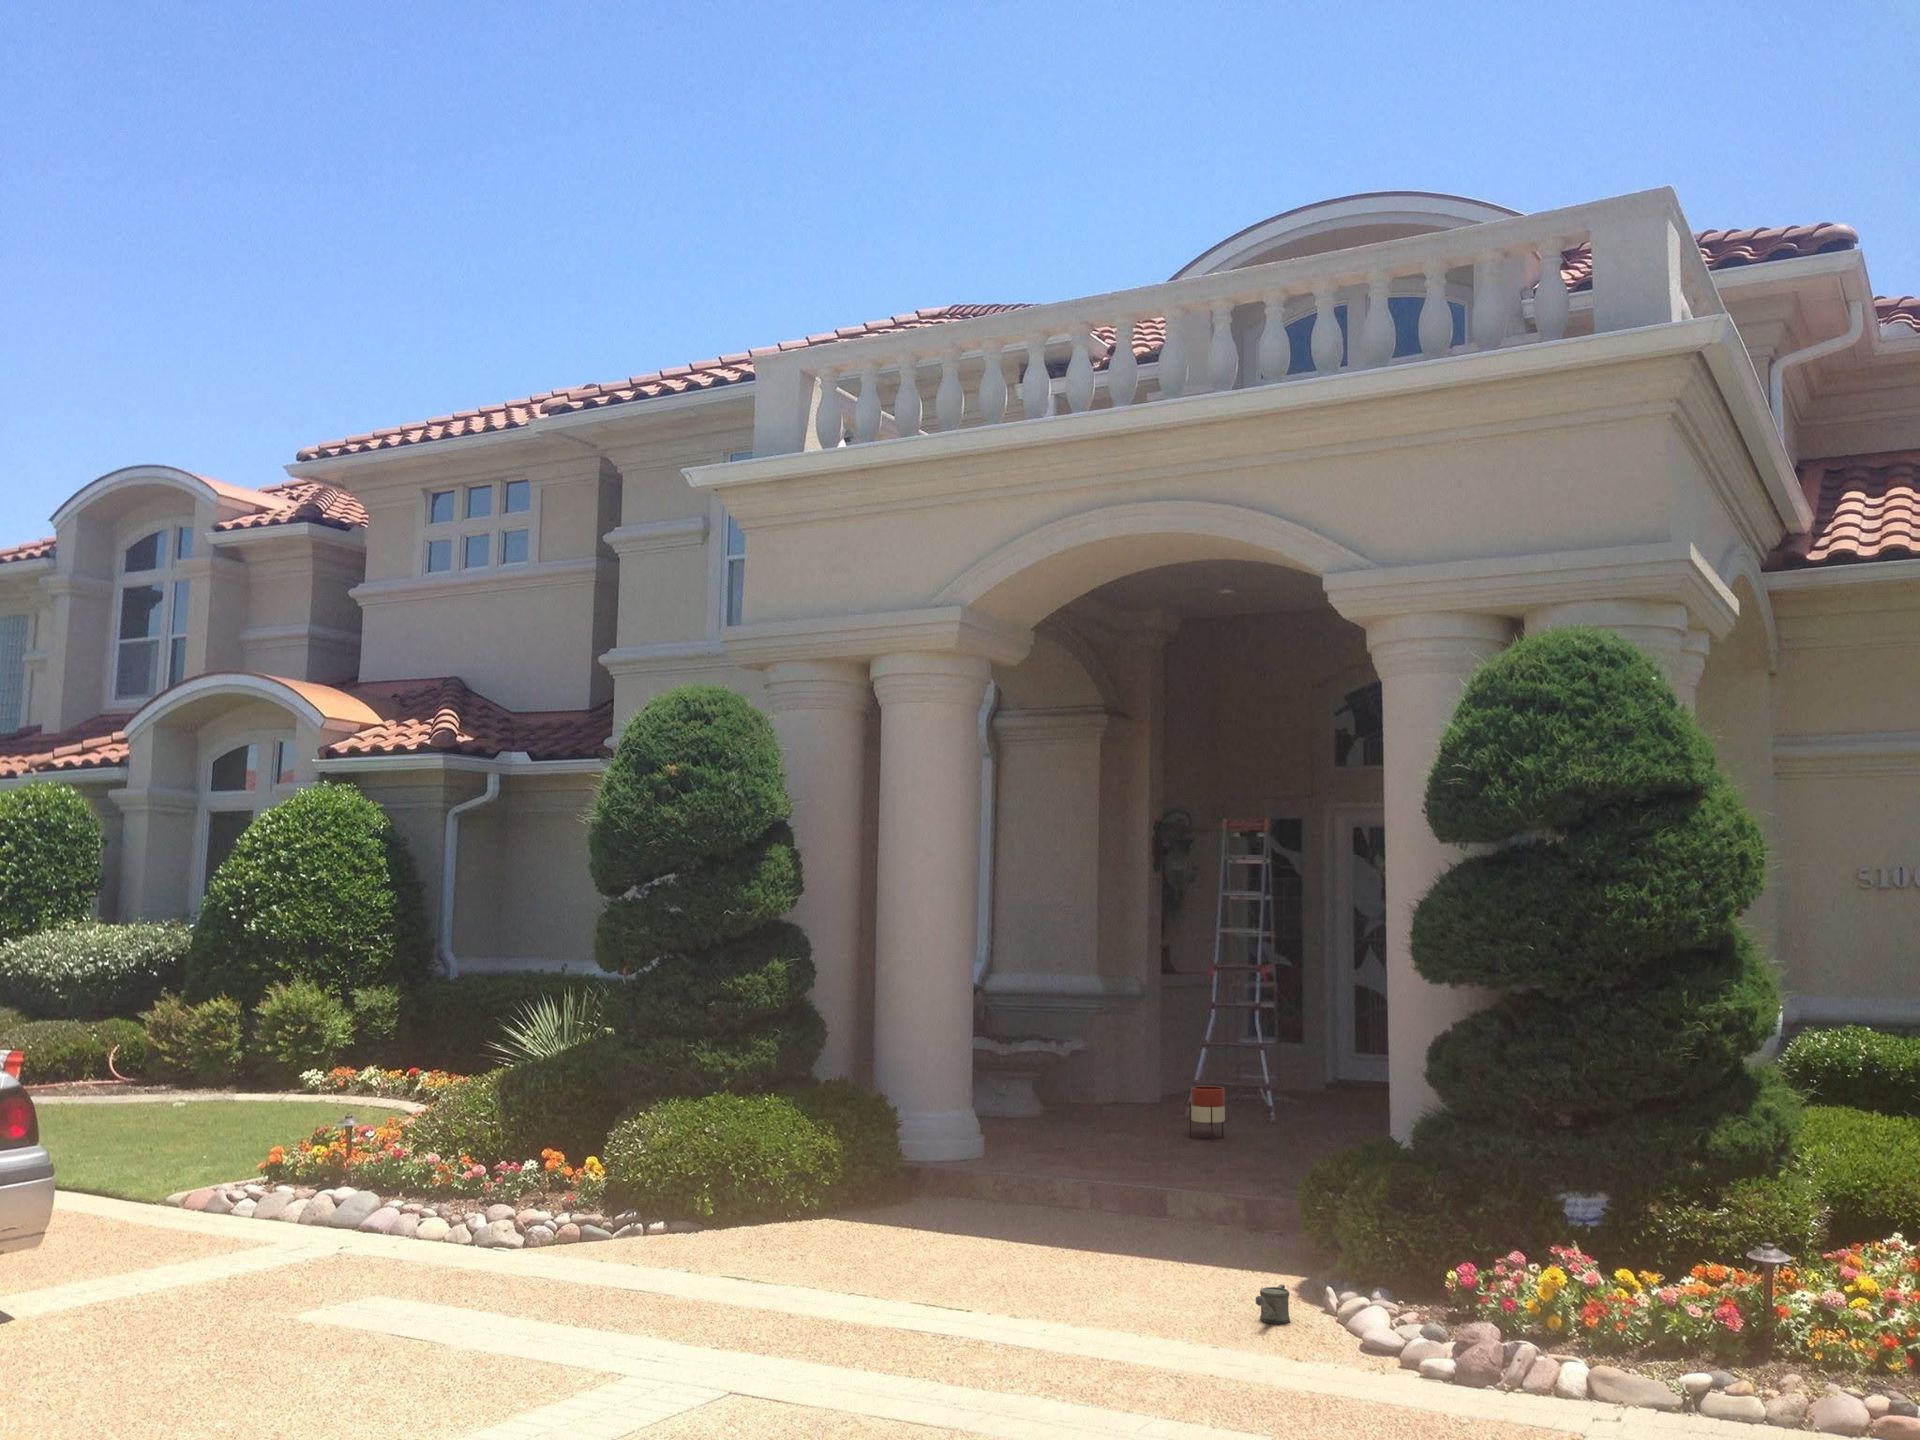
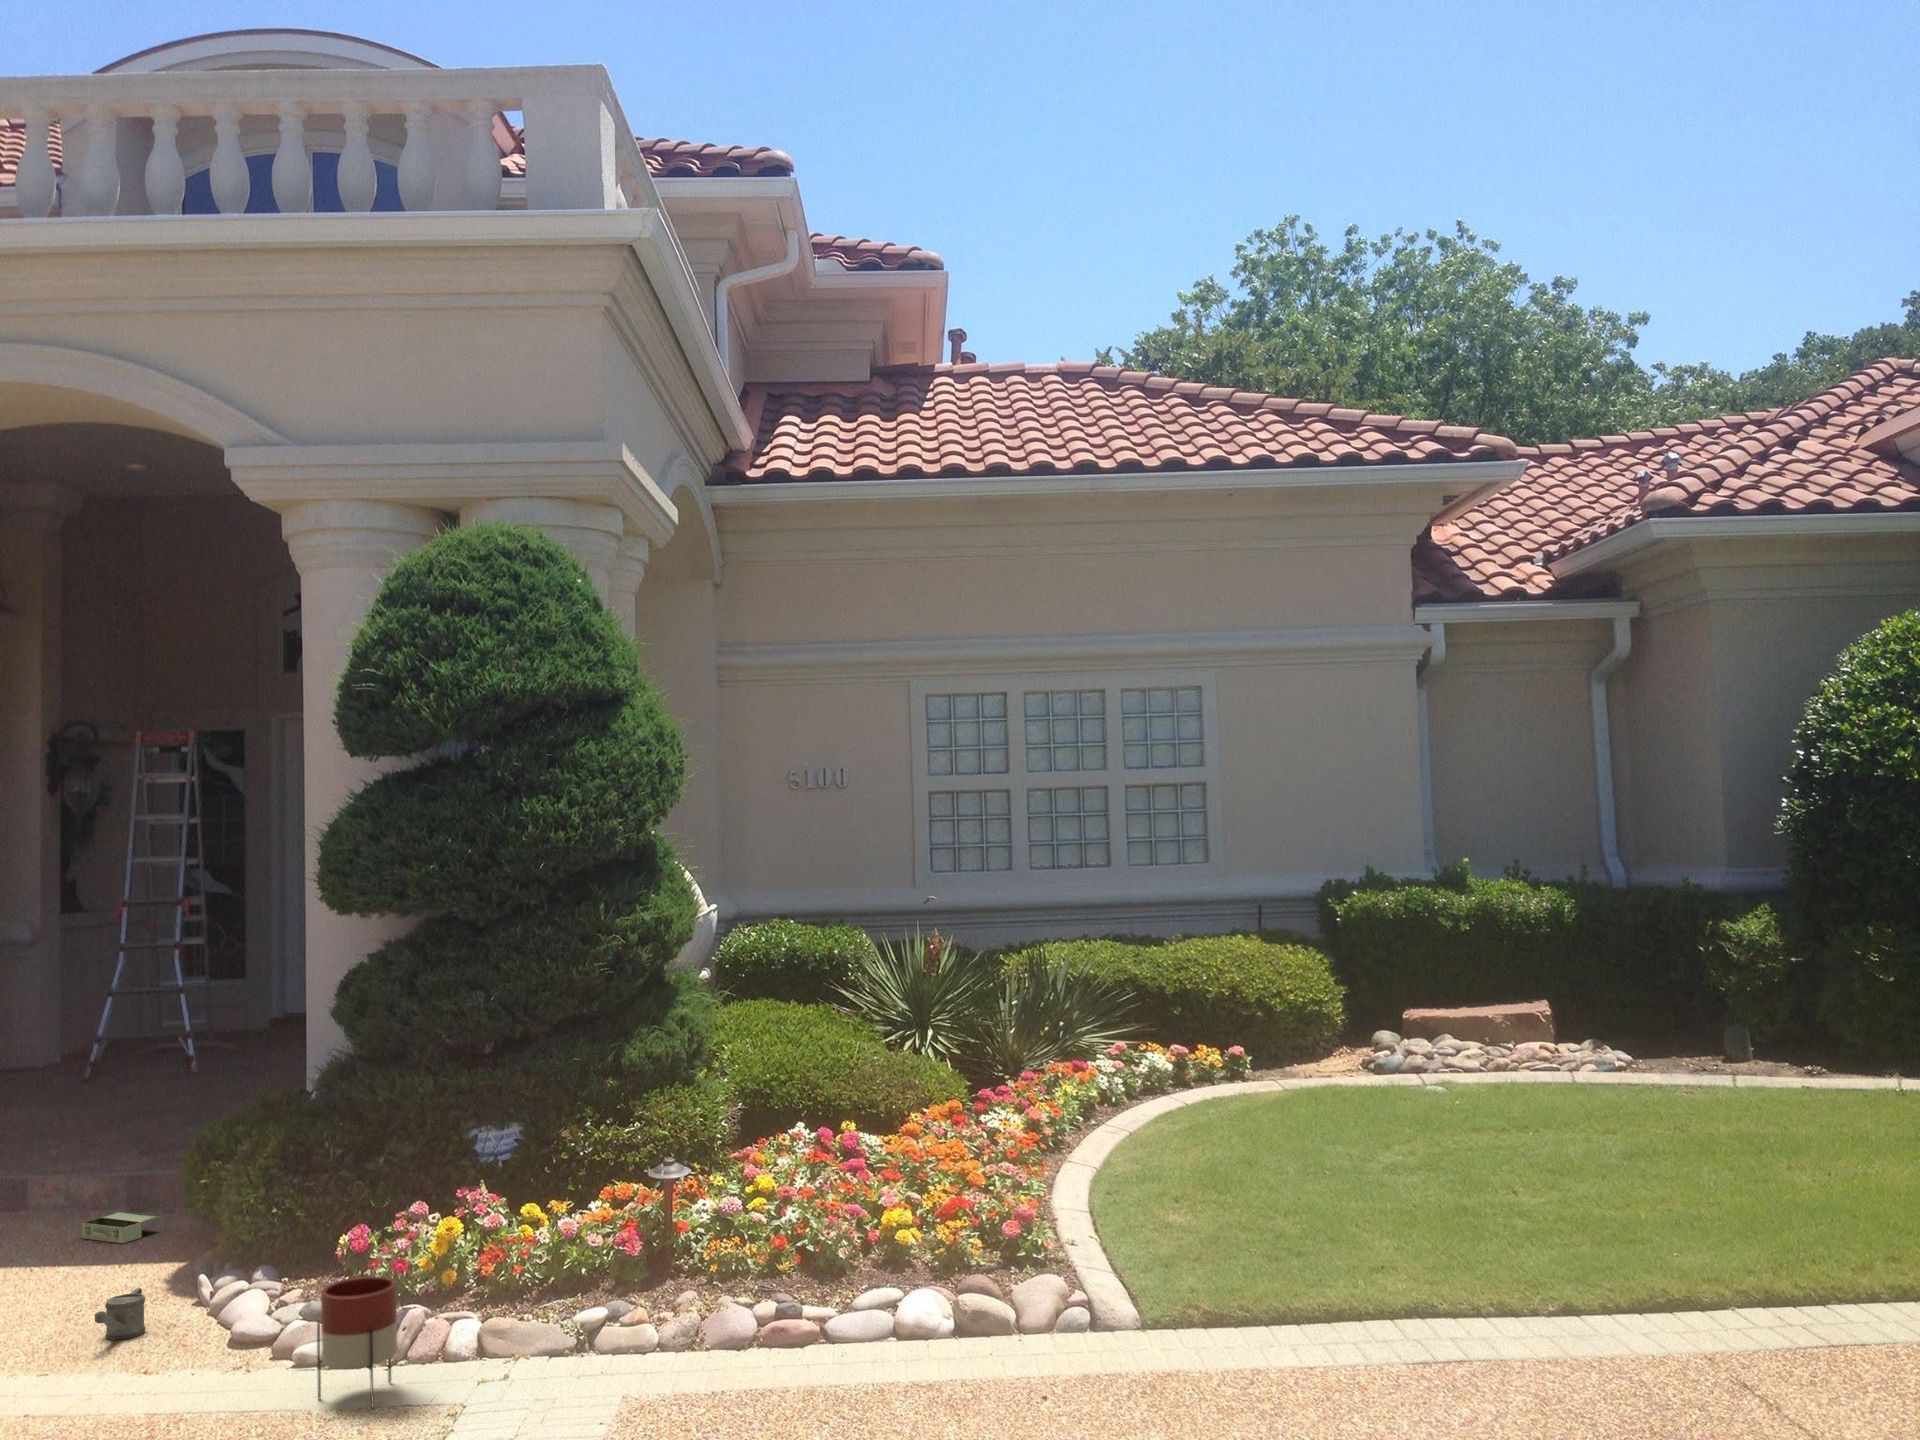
planter: present [1190,1086,1225,1142] -> present [317,1276,398,1407]
toolbox: none [1218,1224,1278,1251] -> present [82,1211,159,1243]

